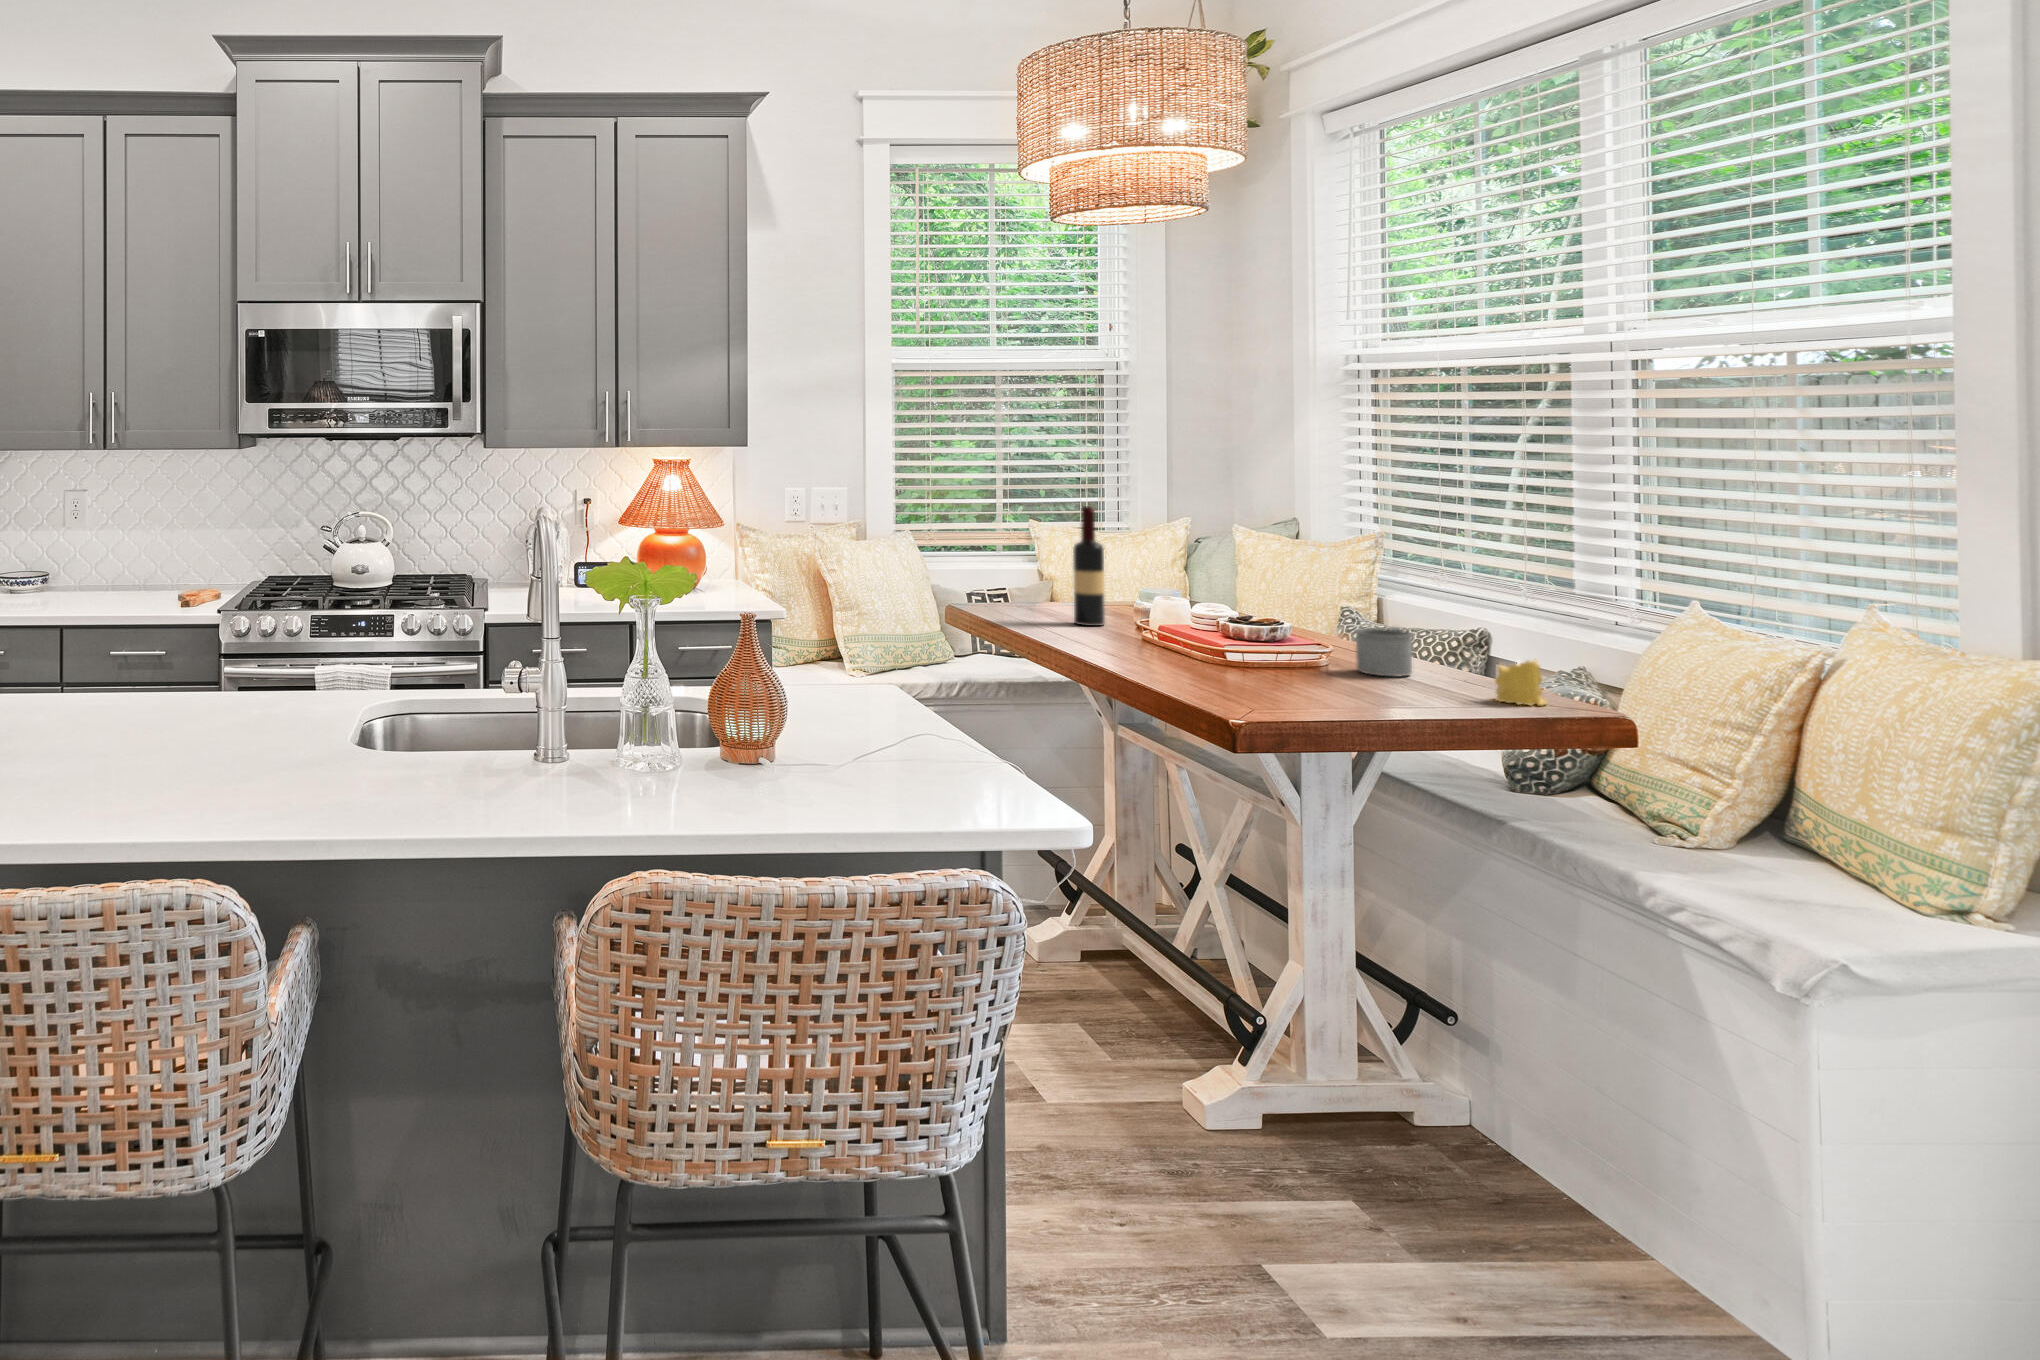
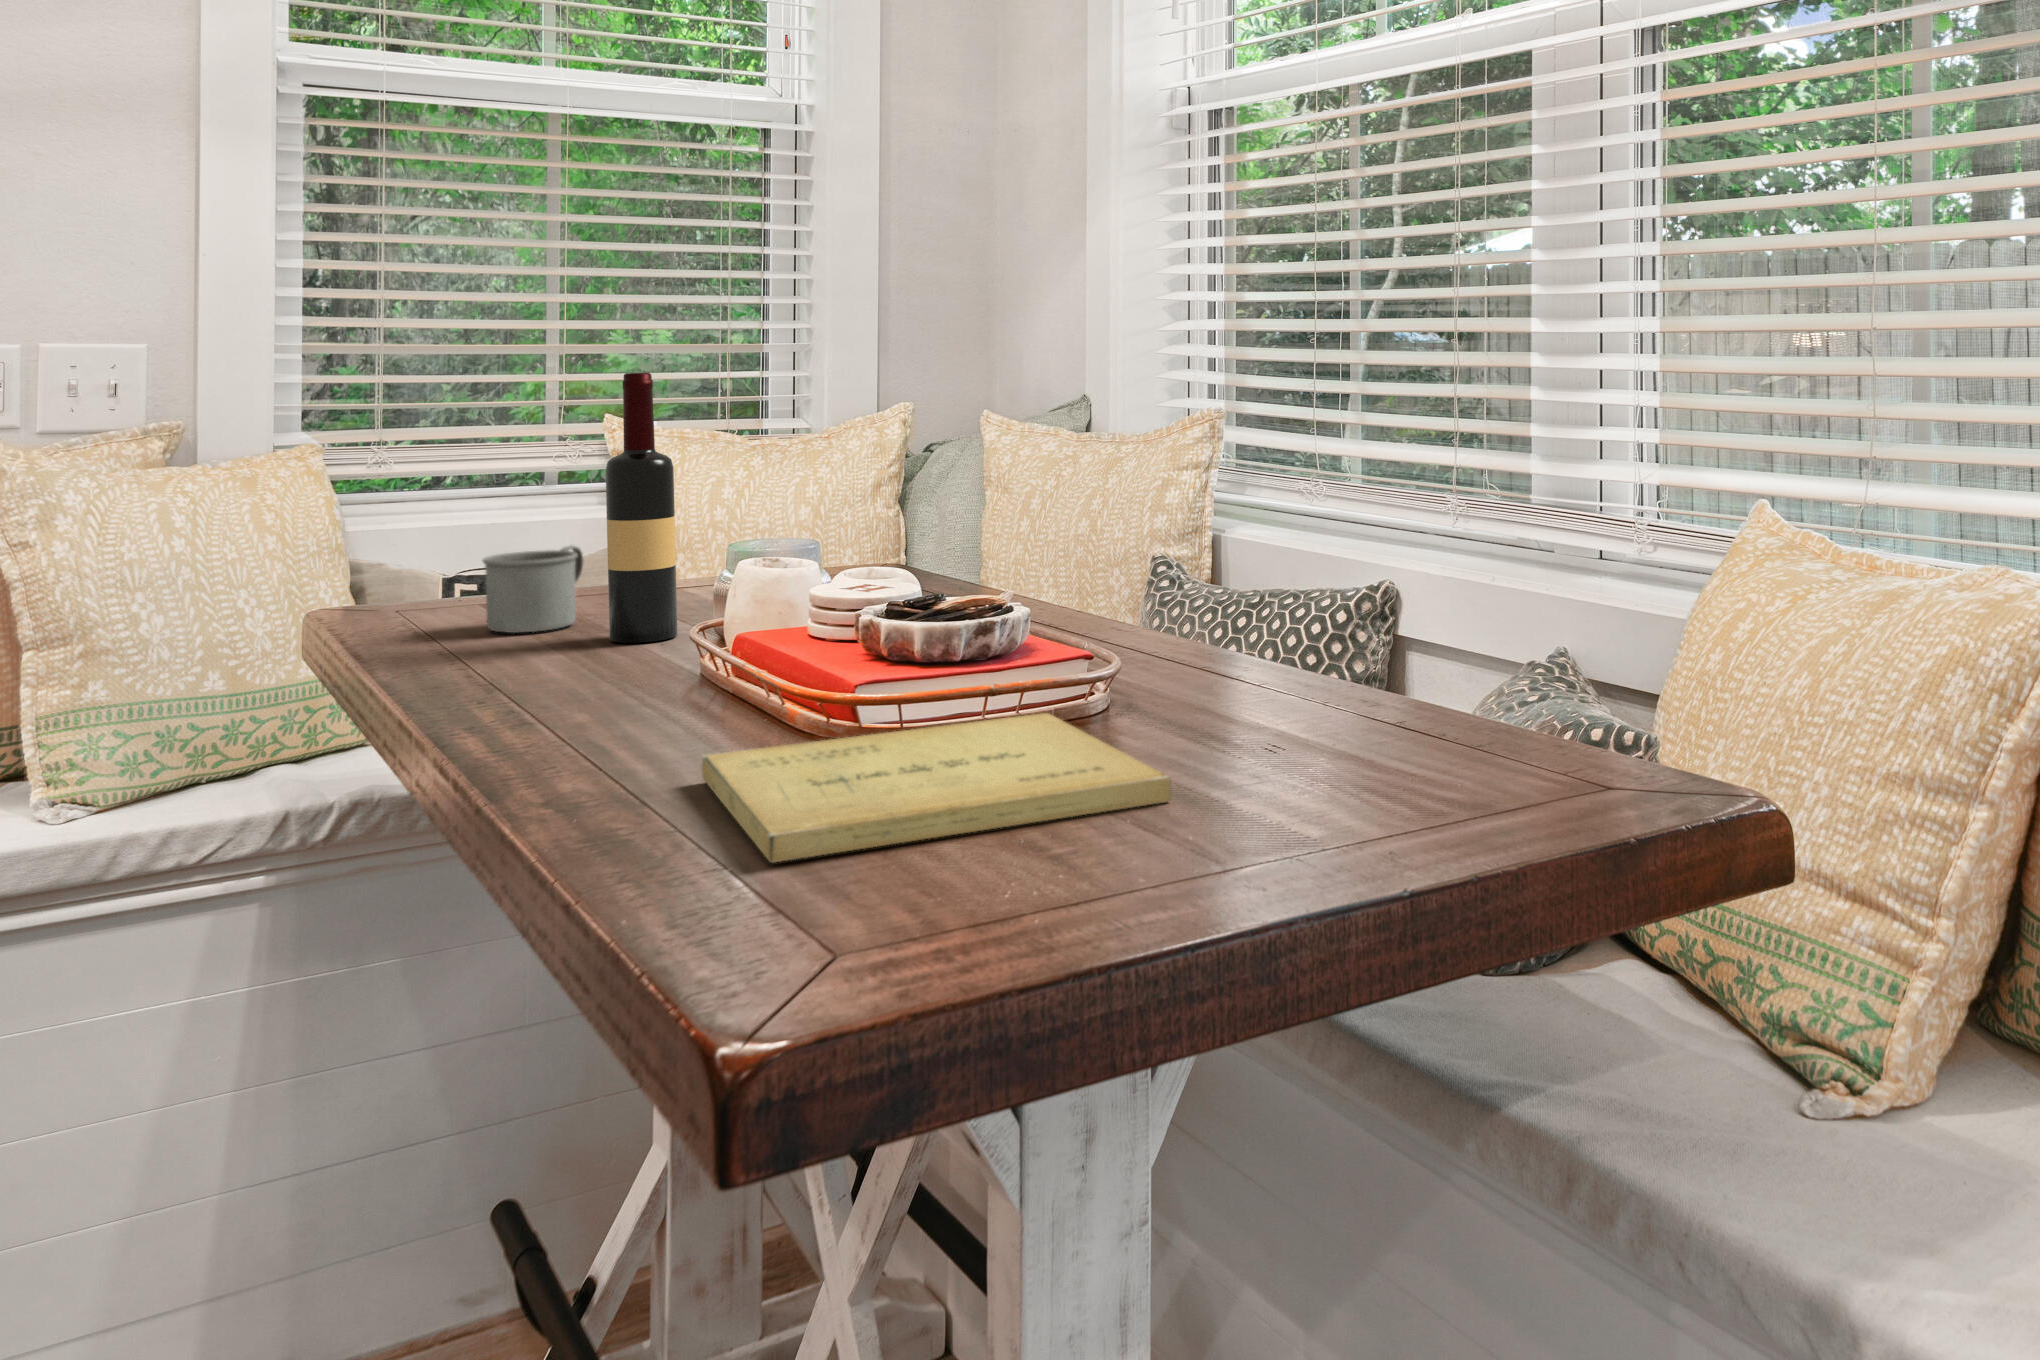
mug: present [1355,627,1413,677] -> present [483,546,584,633]
candle: present [1495,660,1547,706] -> none [1441,662,1560,792]
book: none [1173,663,1371,695] -> present [702,713,1171,863]

